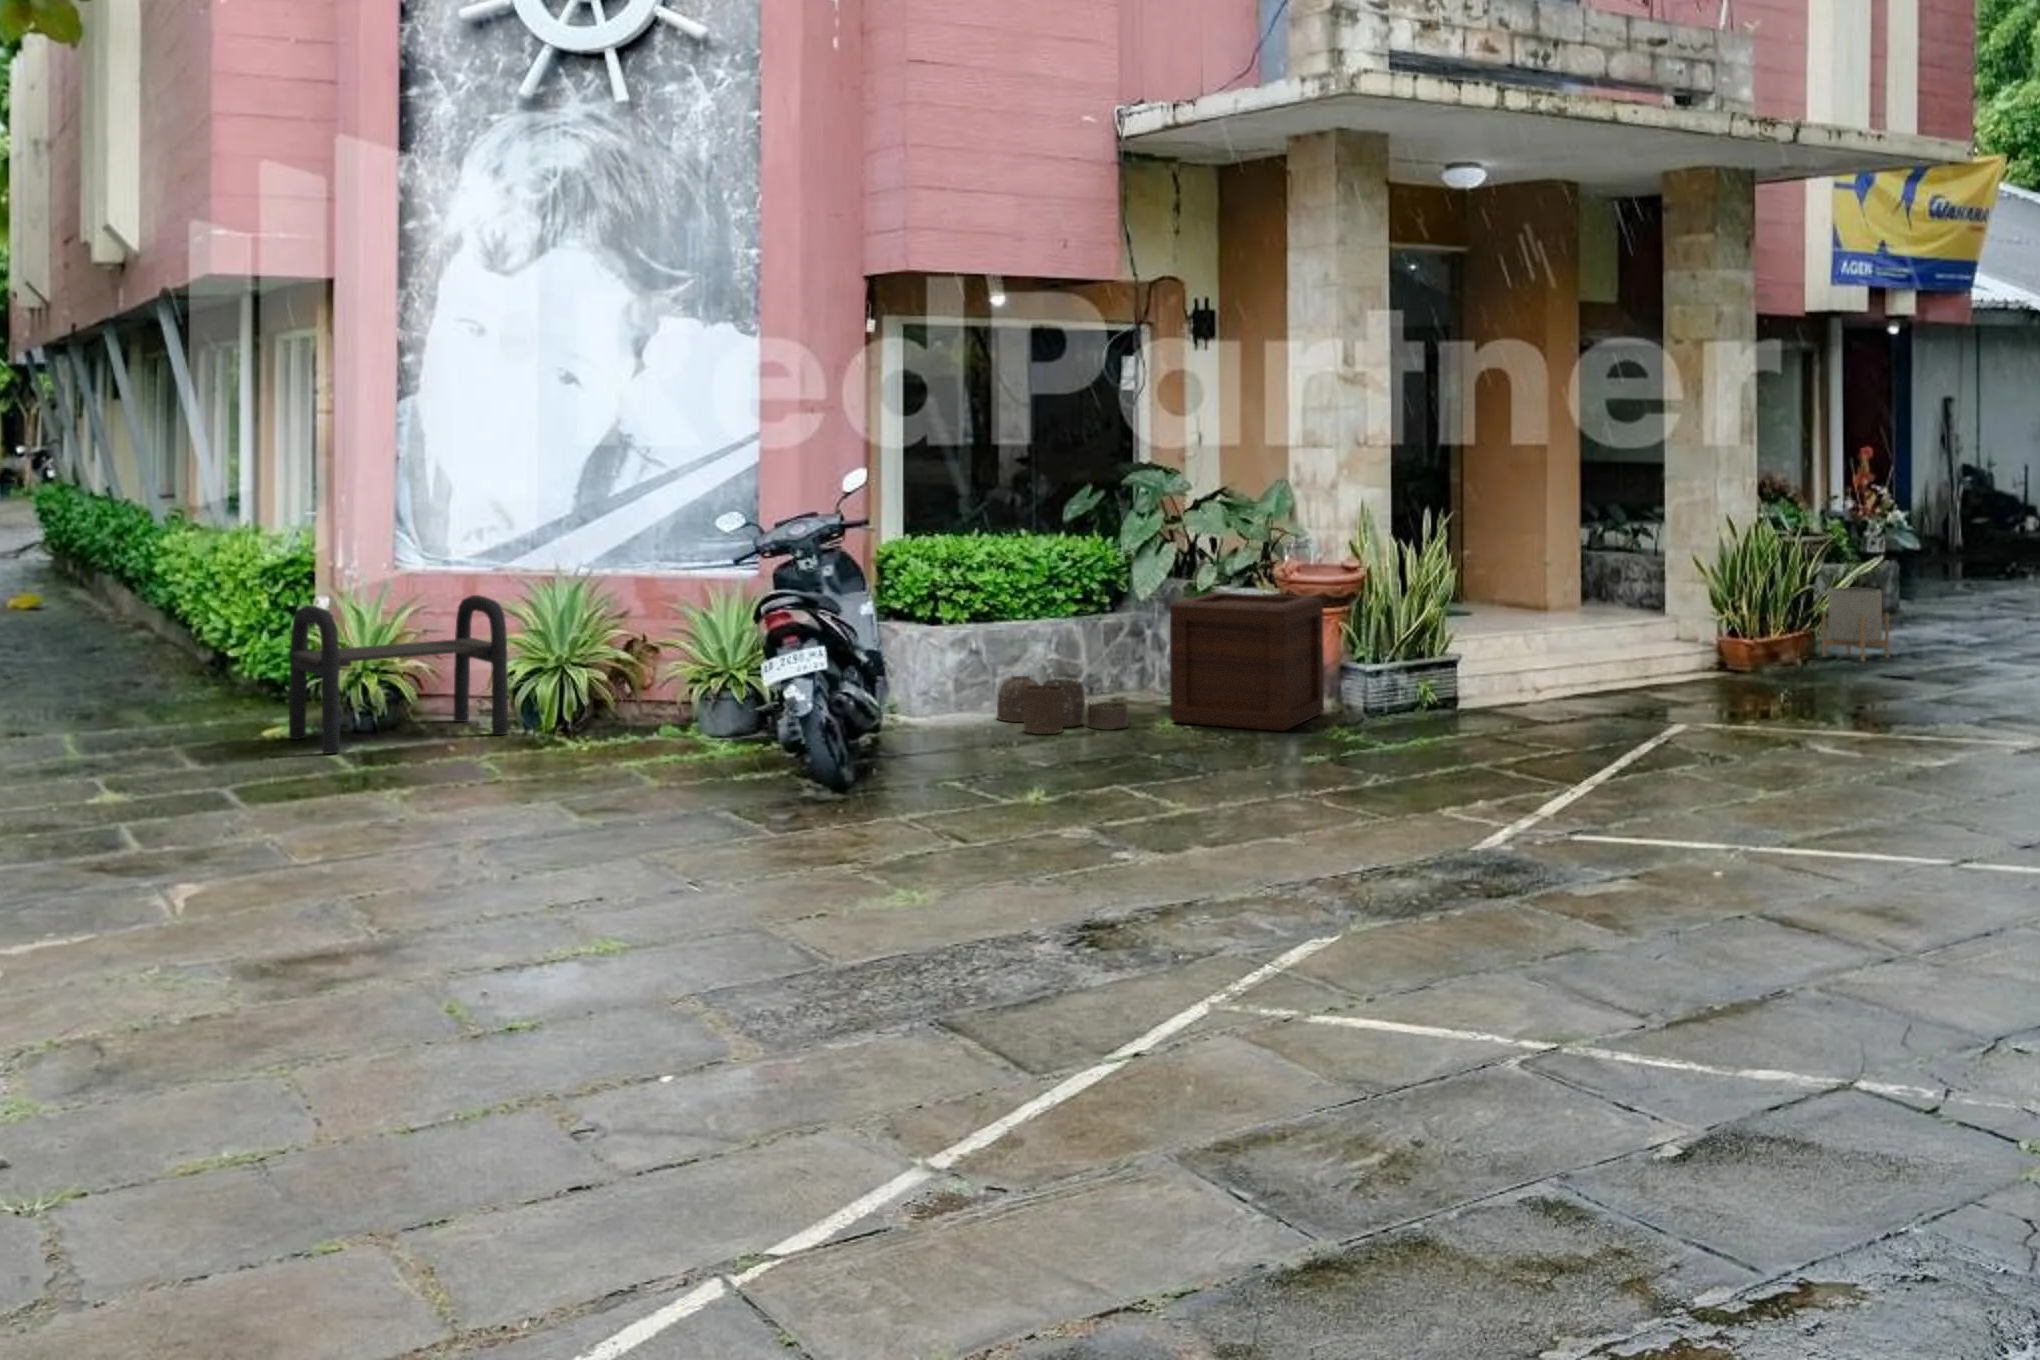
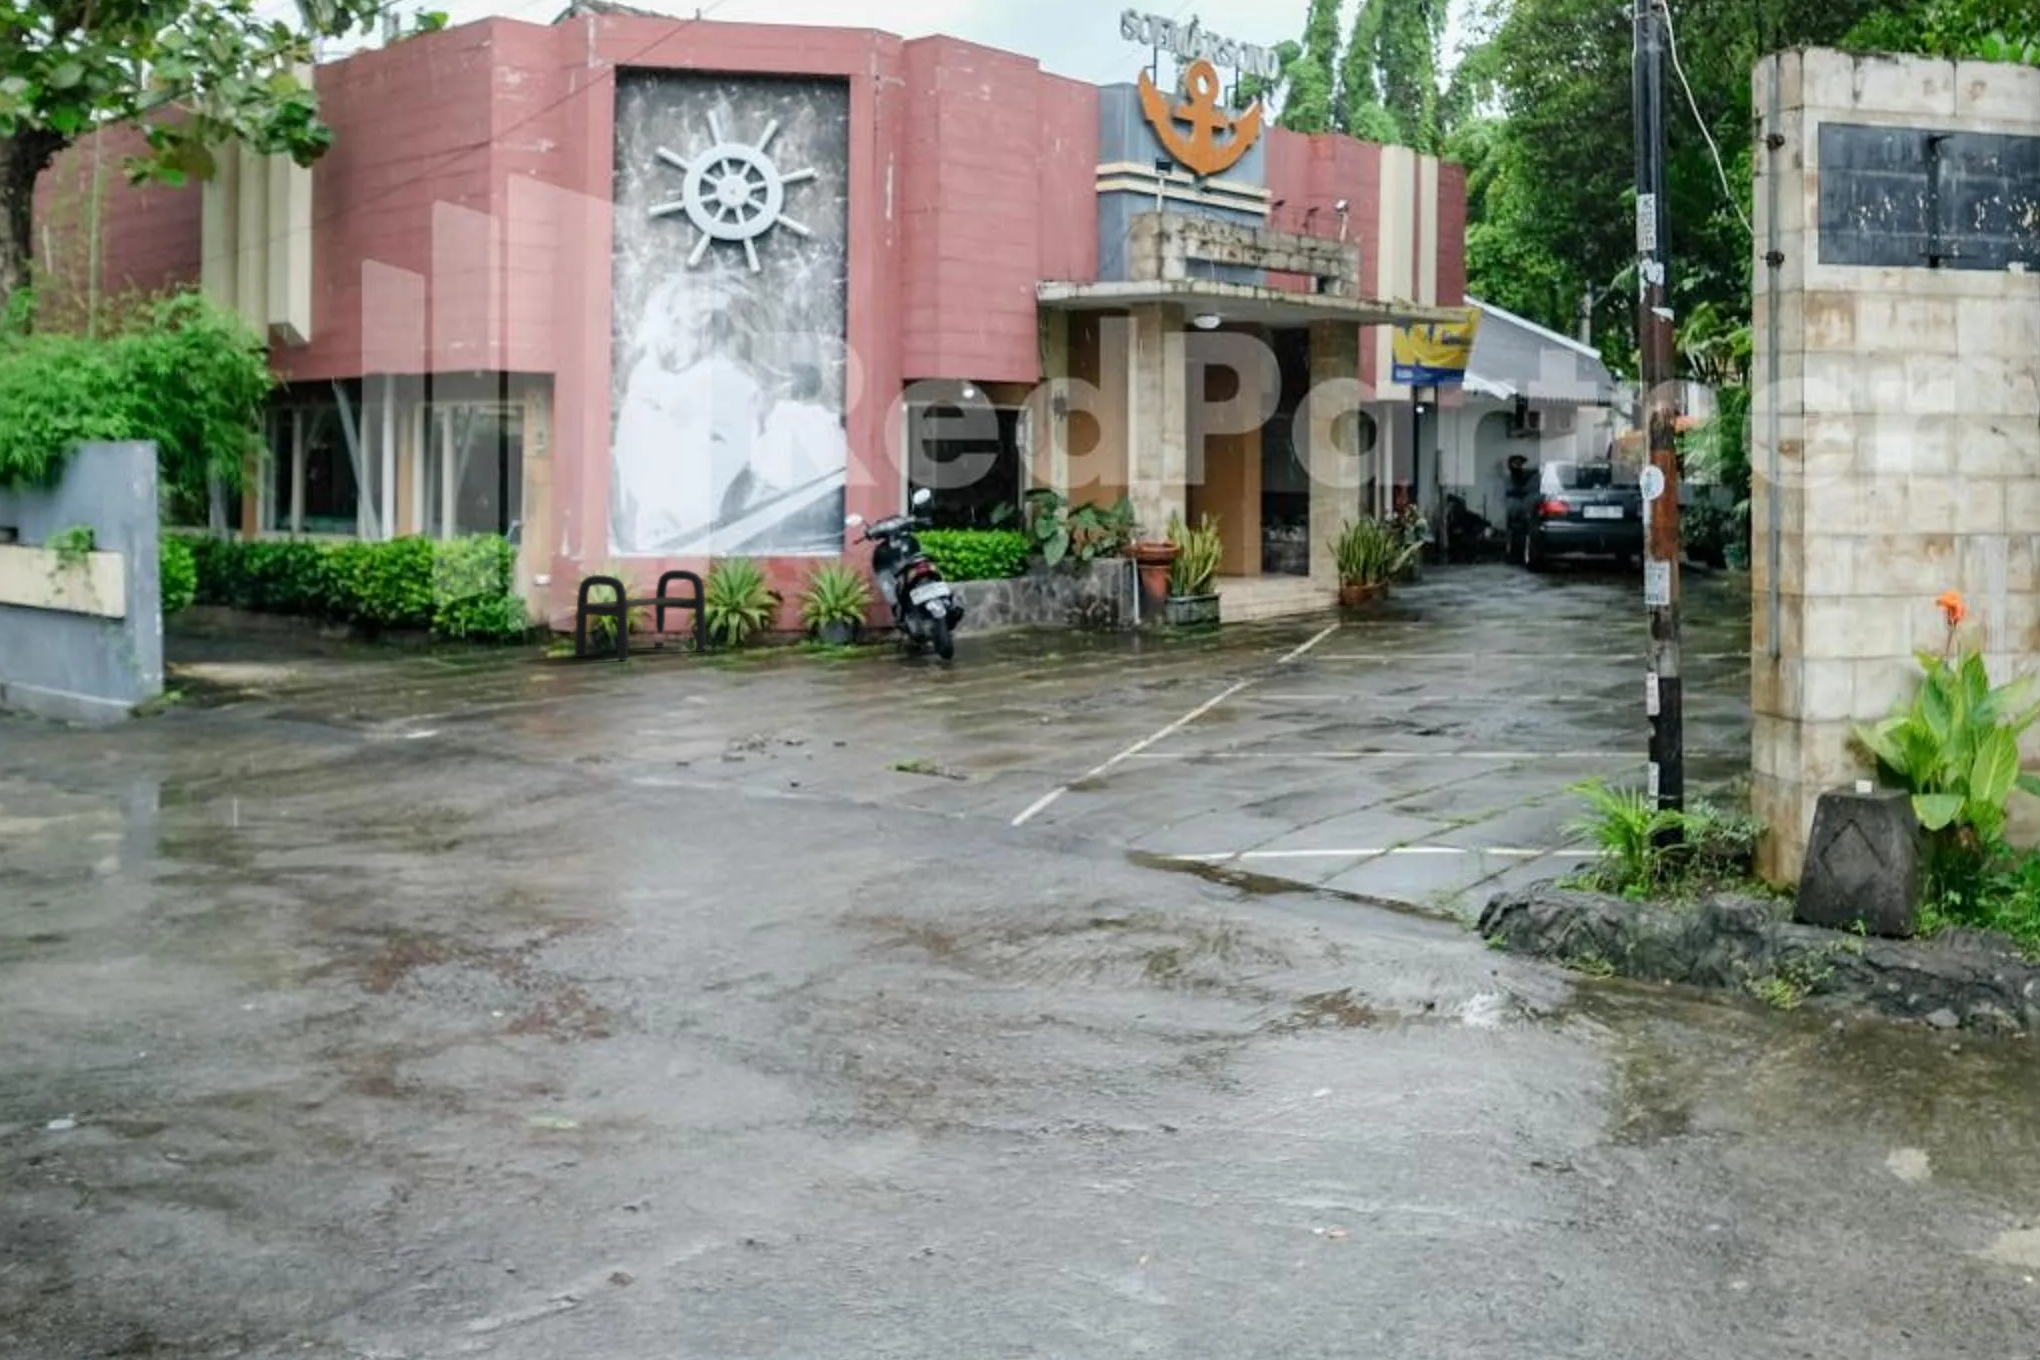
planter: present [1822,587,1889,661] -> none [1391,561,1426,602]
wooden crate: present [1170,592,1324,731] -> none [1076,563,1153,636]
woven basket: present [997,676,1128,734] -> none [976,608,1056,640]

